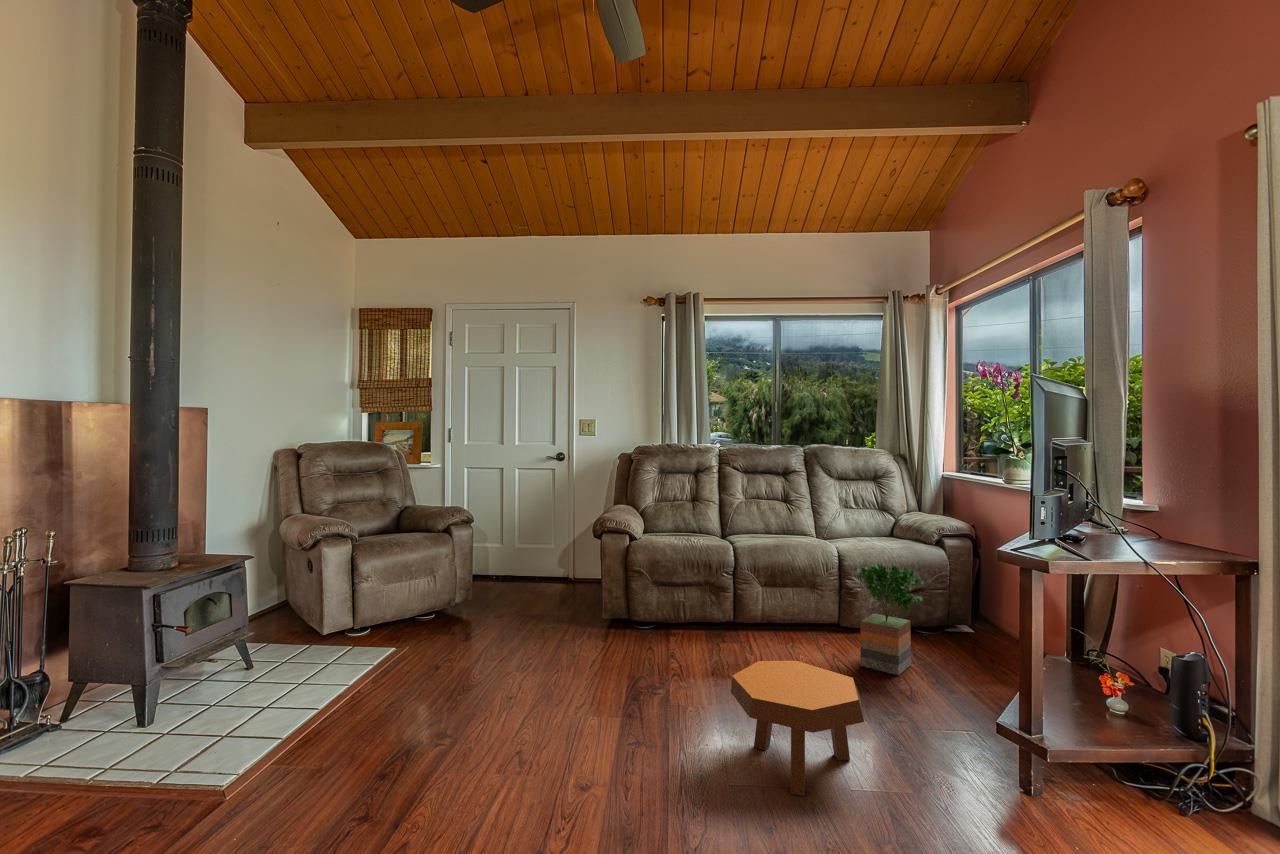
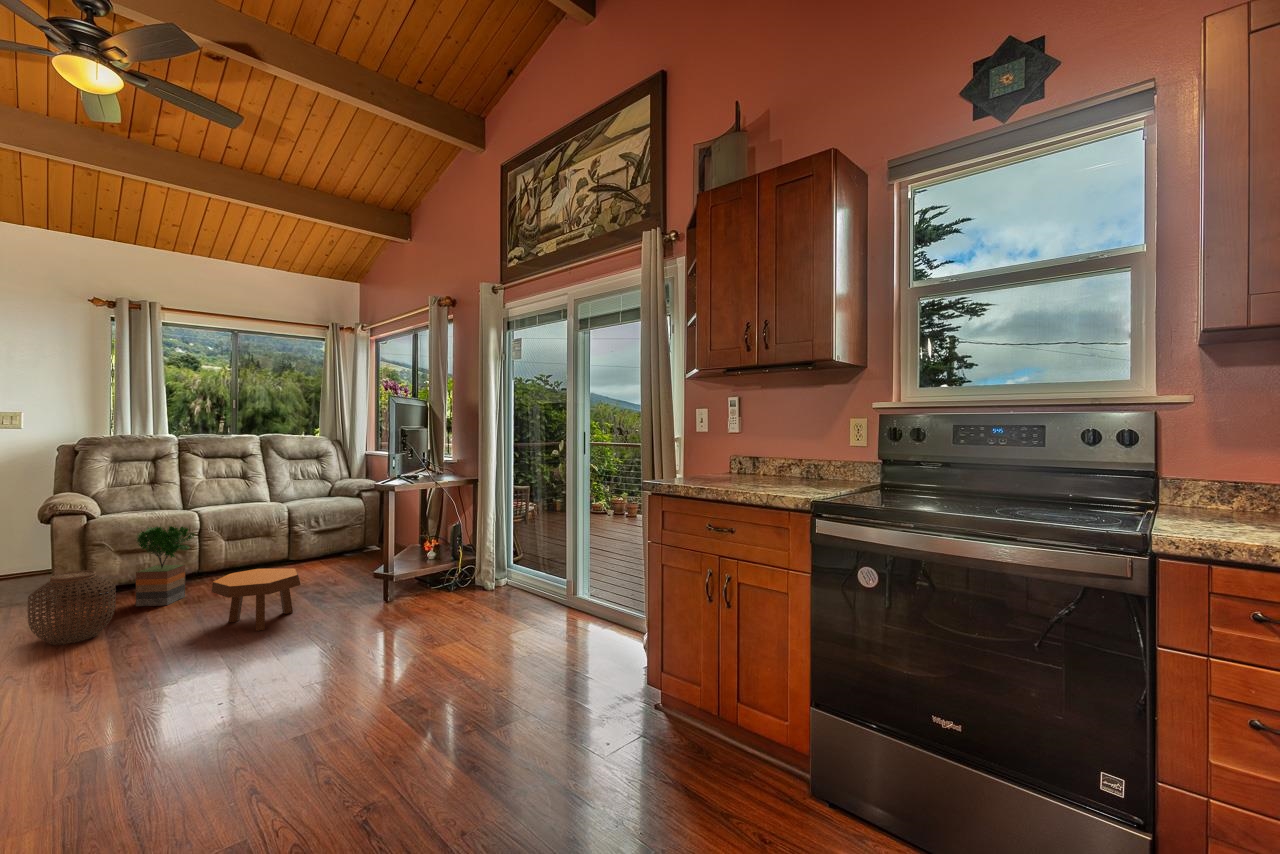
potted tree: present [857,563,924,675] -> present [136,526,195,606]
woven basket: none [545,615,628,716] -> present [28,570,116,645]

